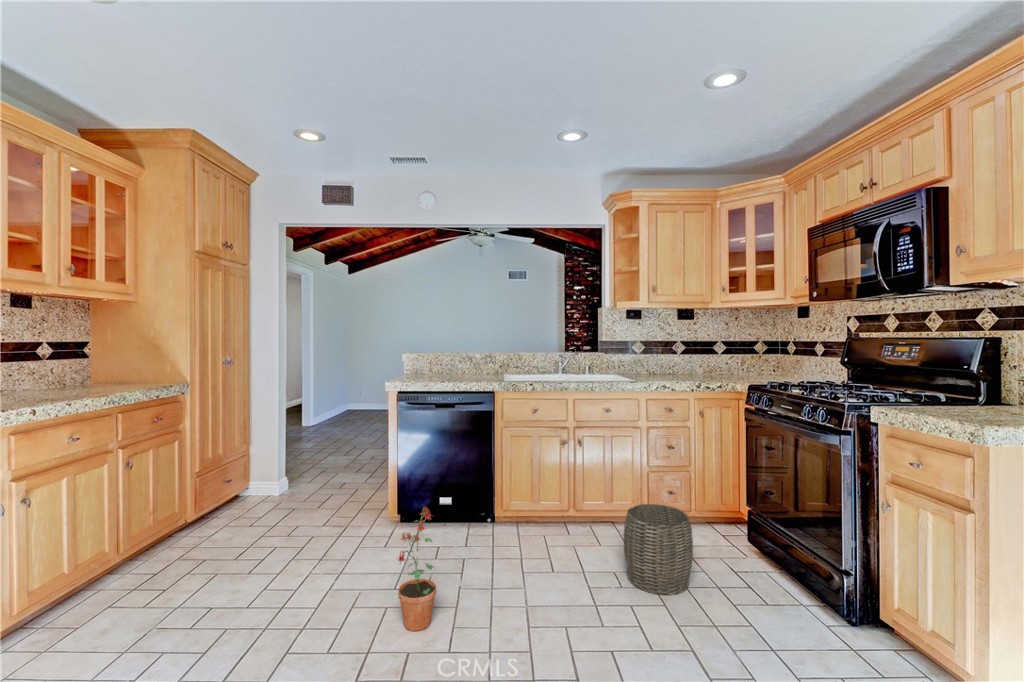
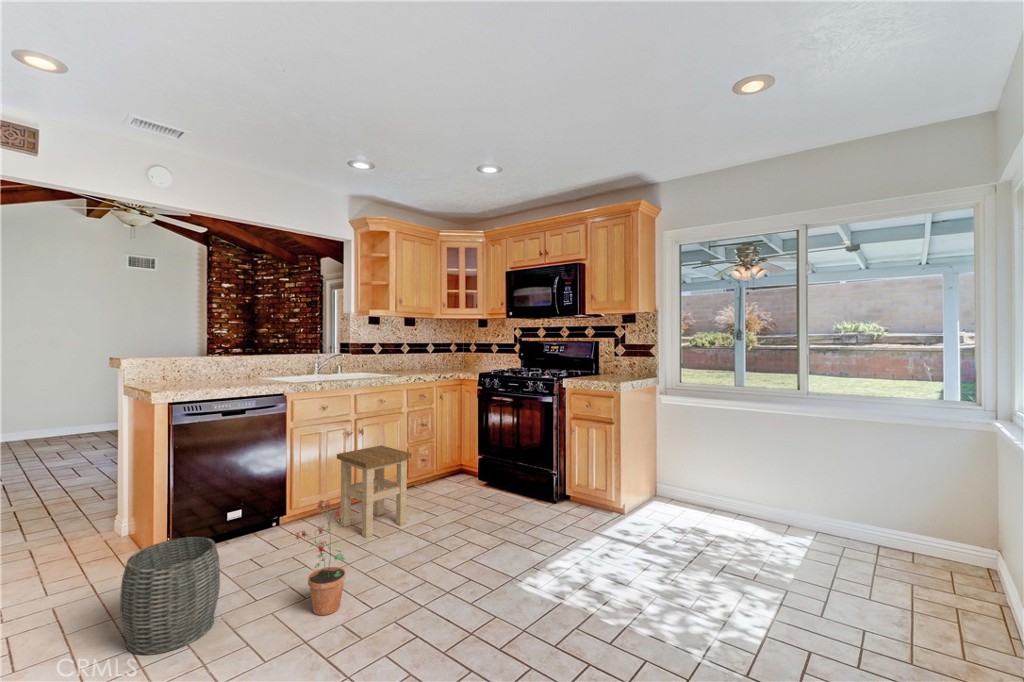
stool: none [533,462,600,565] -> present [337,445,411,538]
woven basket: present [624,504,693,595] -> present [120,537,220,655]

